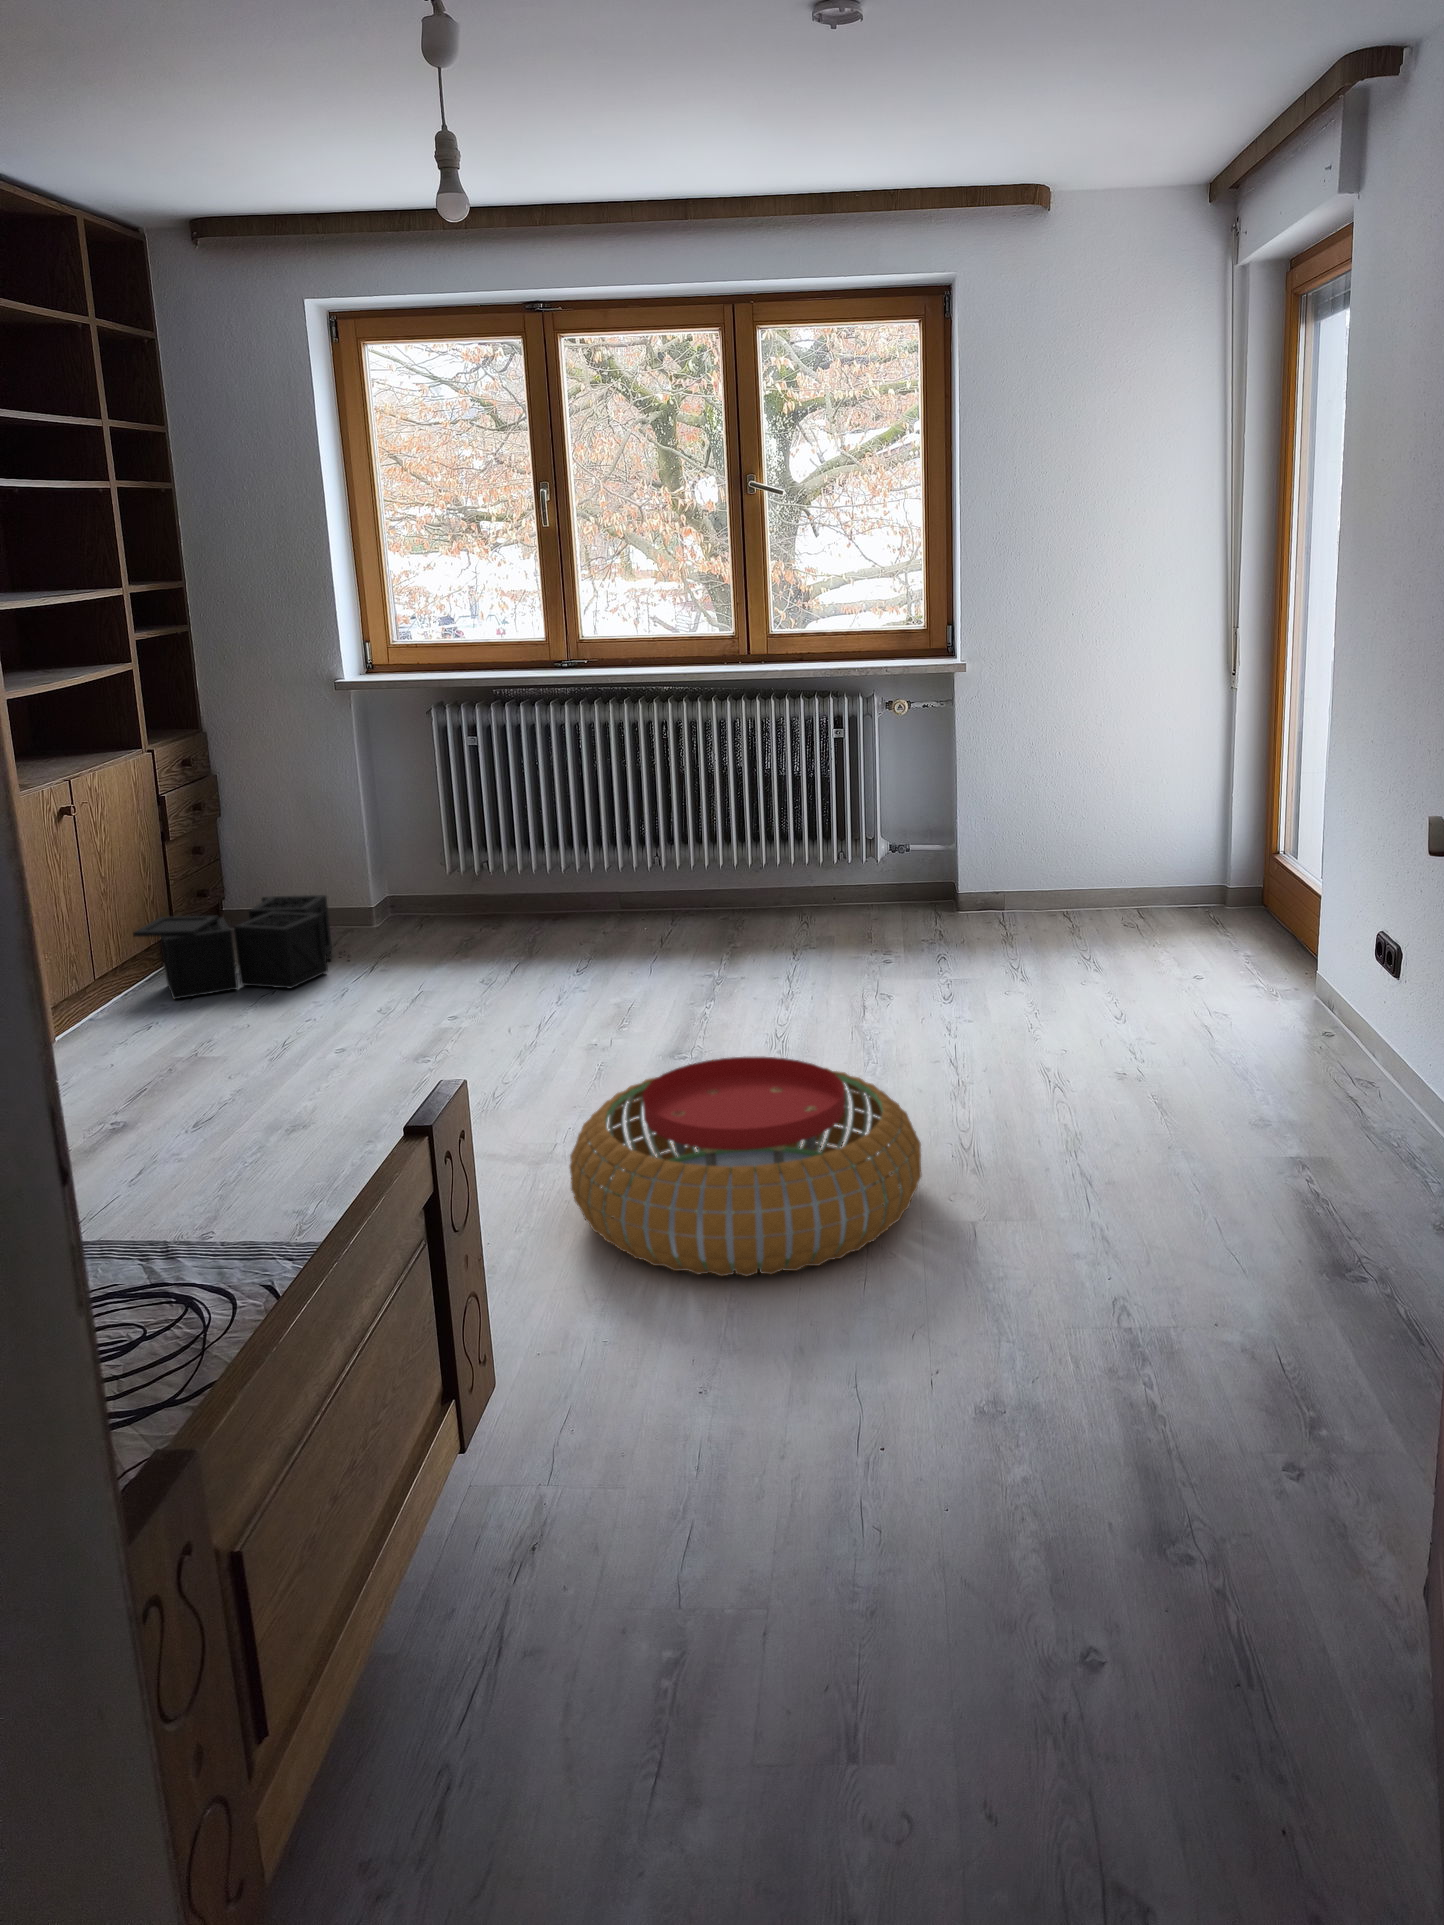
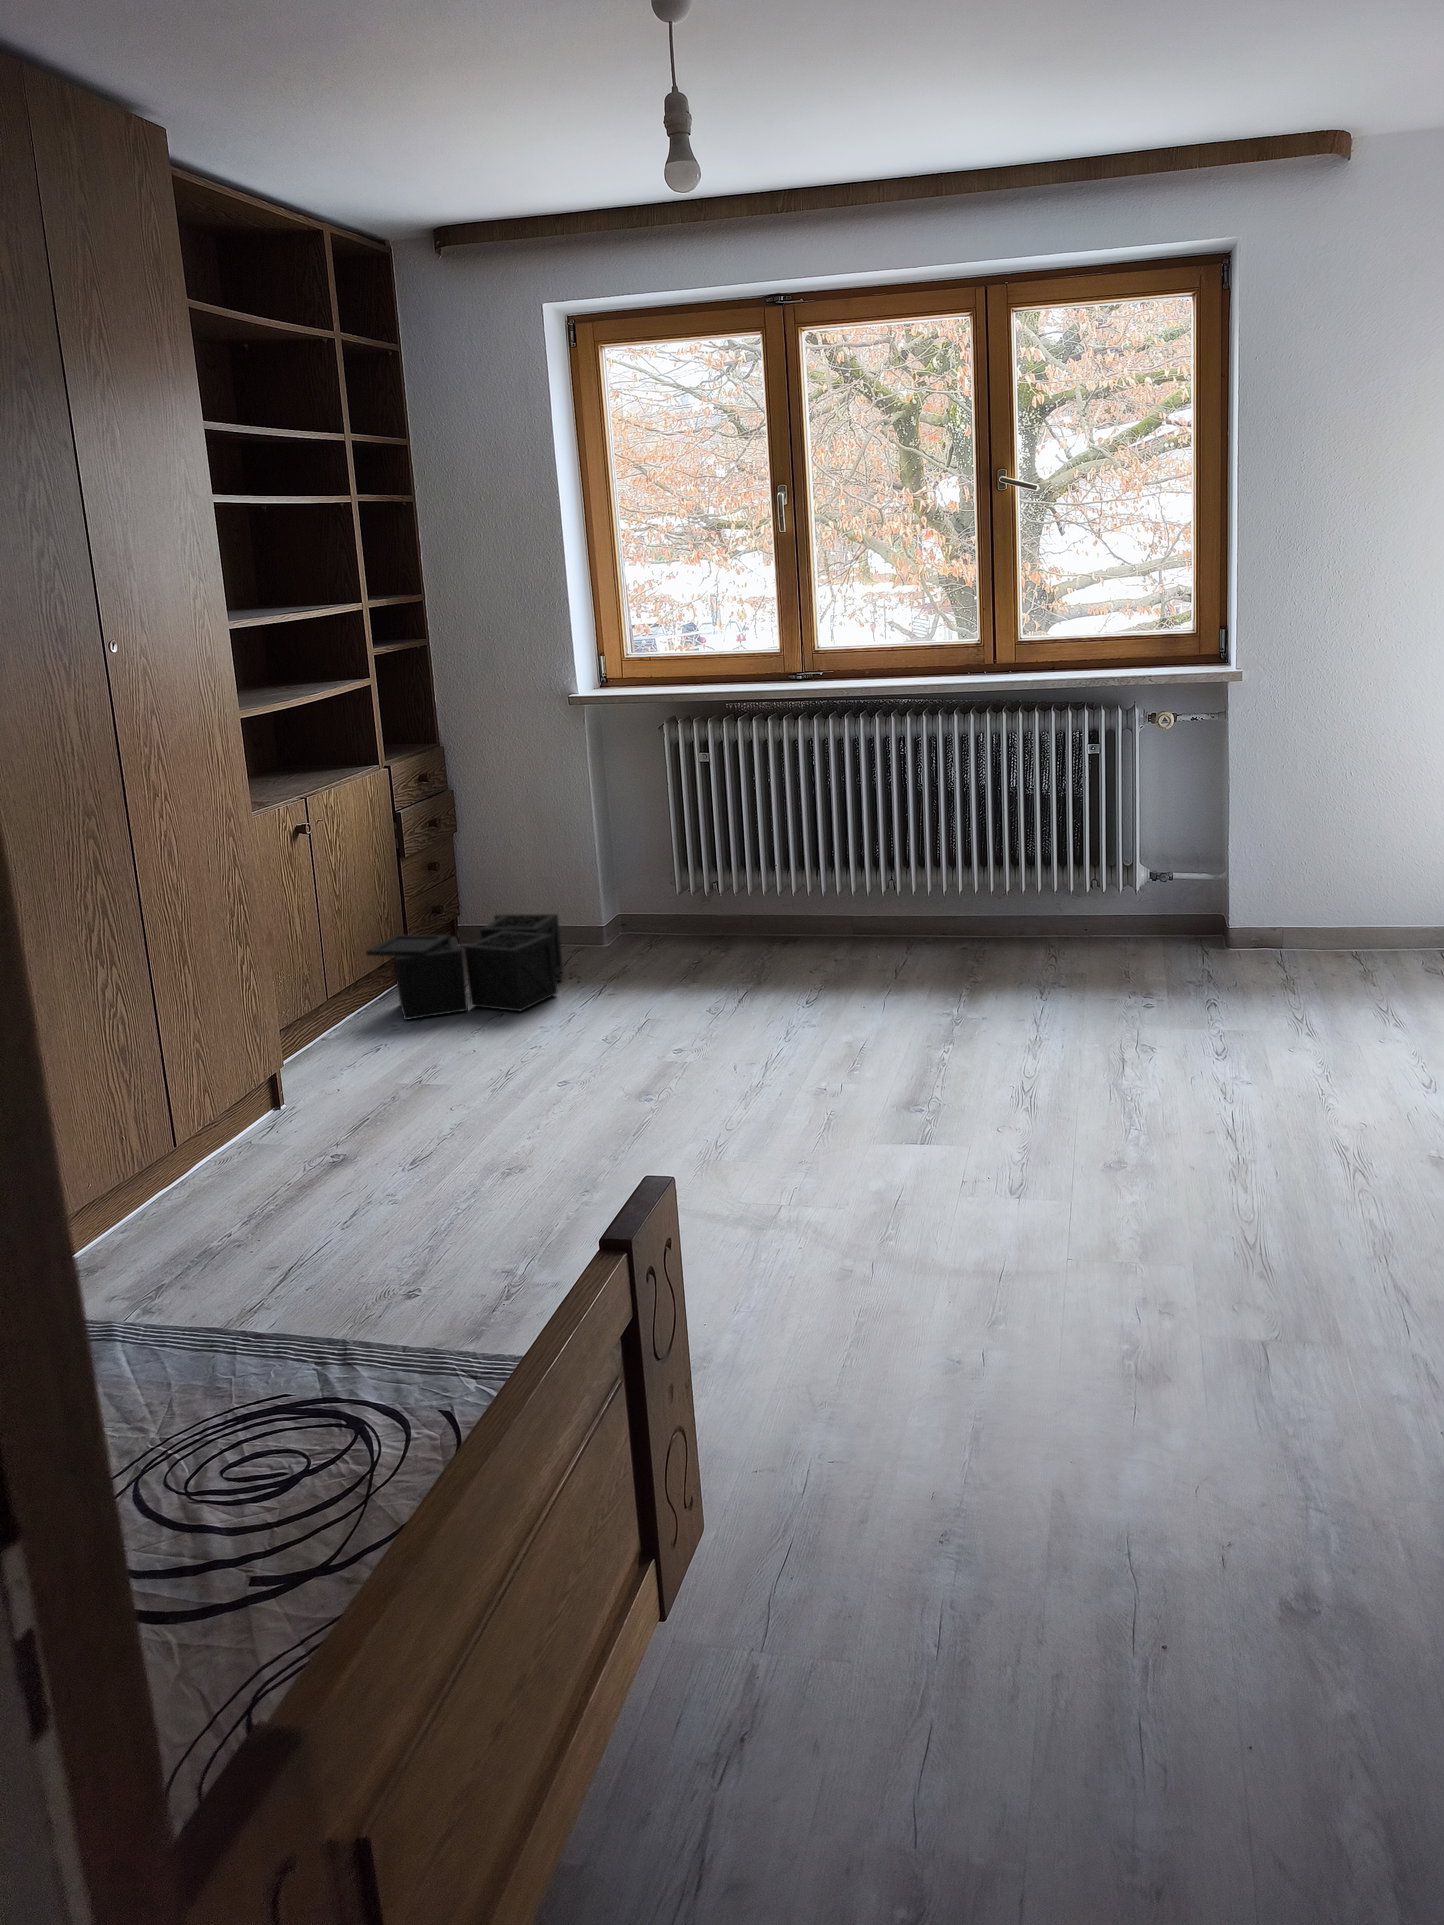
pouf: present [570,1057,922,1276] -> none [799,1117,1198,1377]

